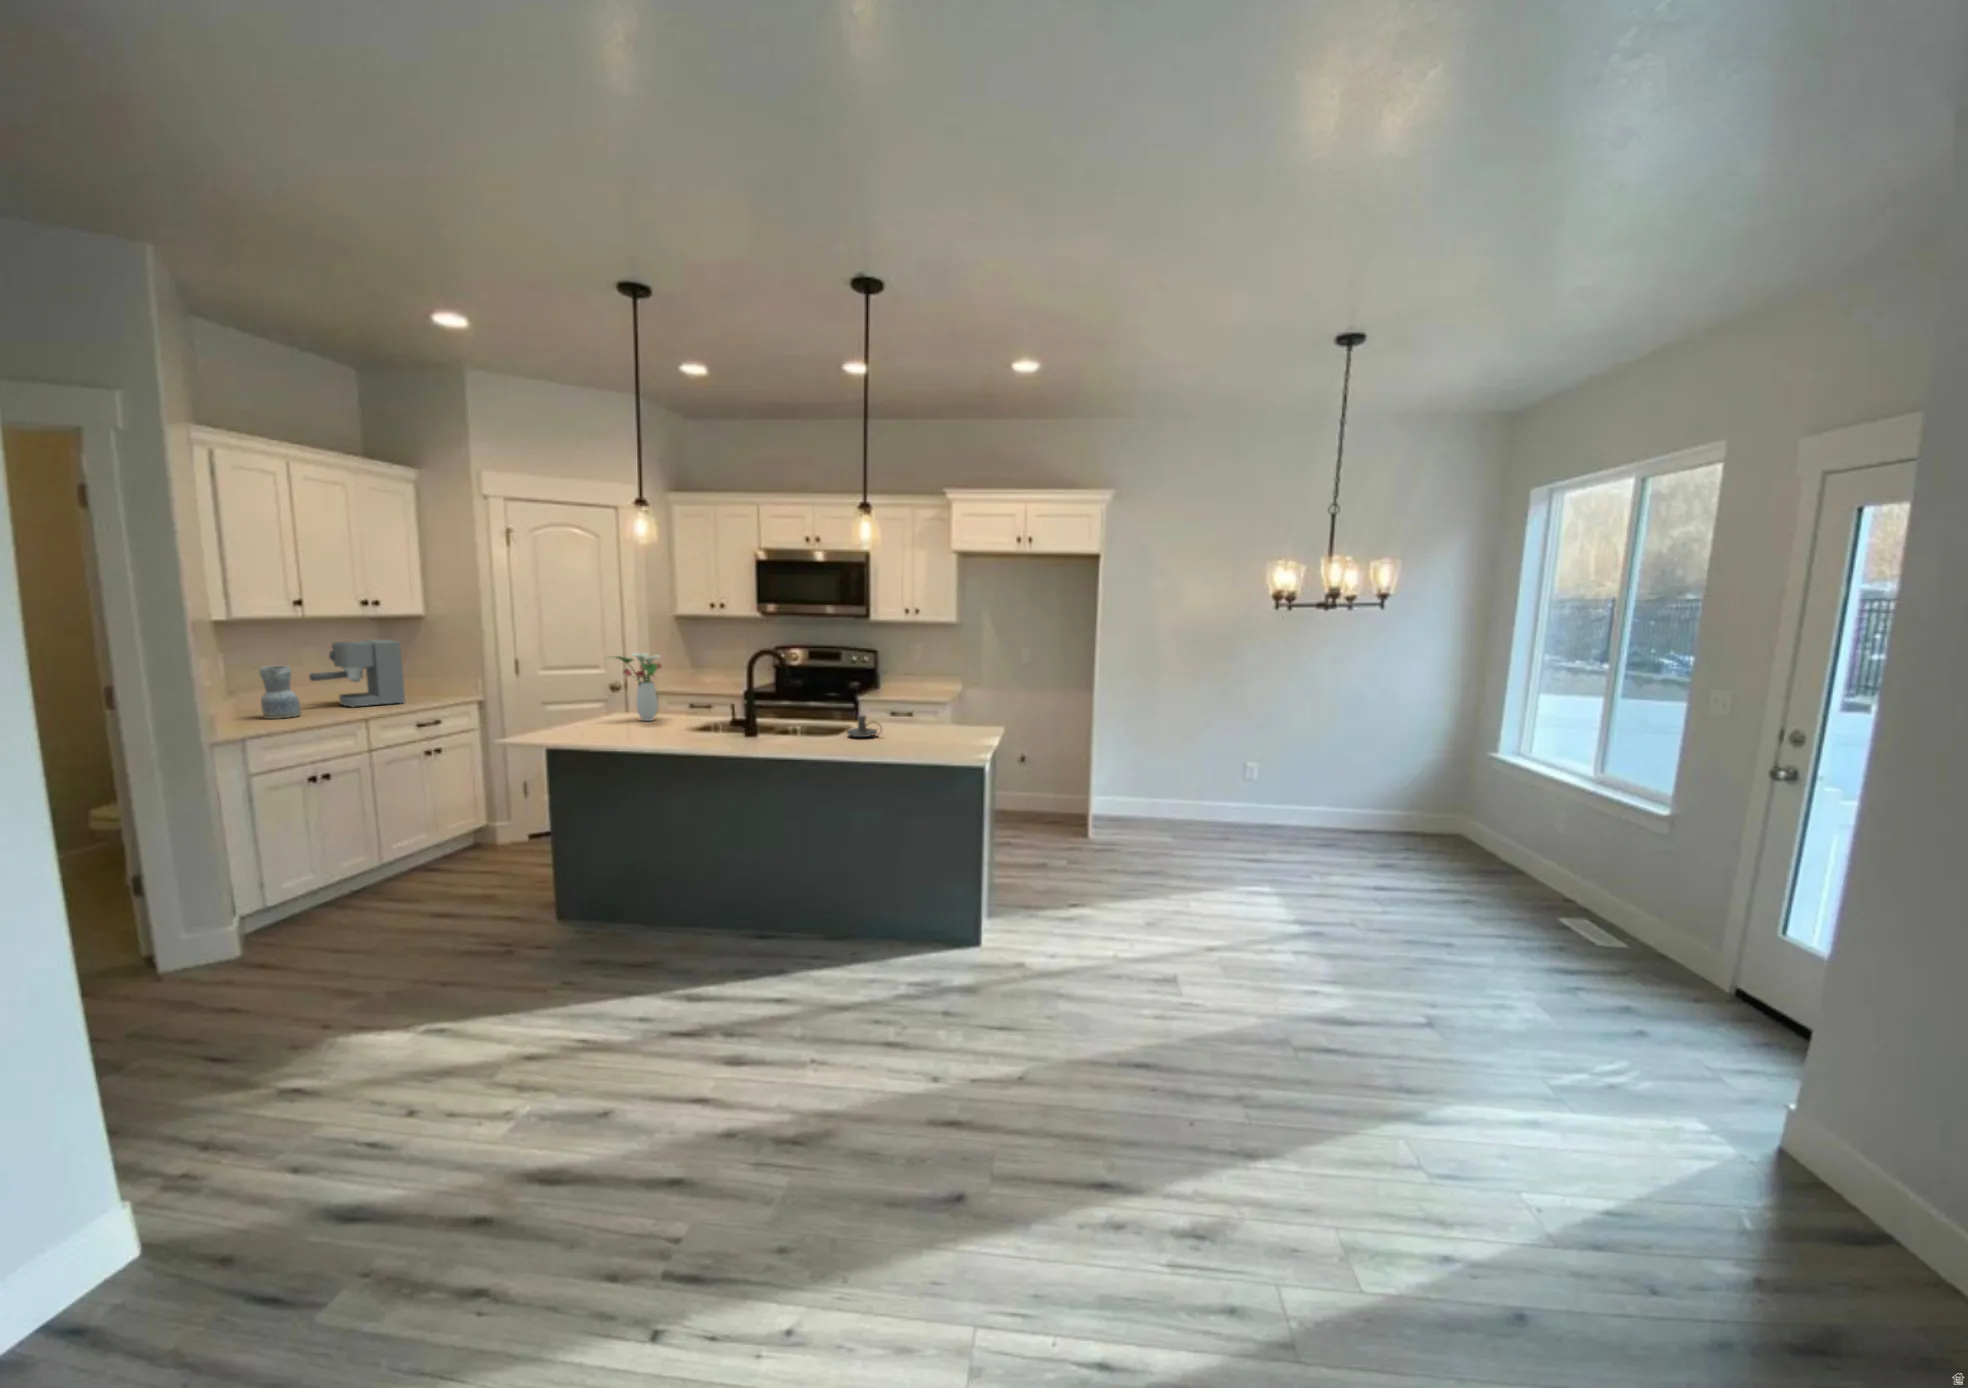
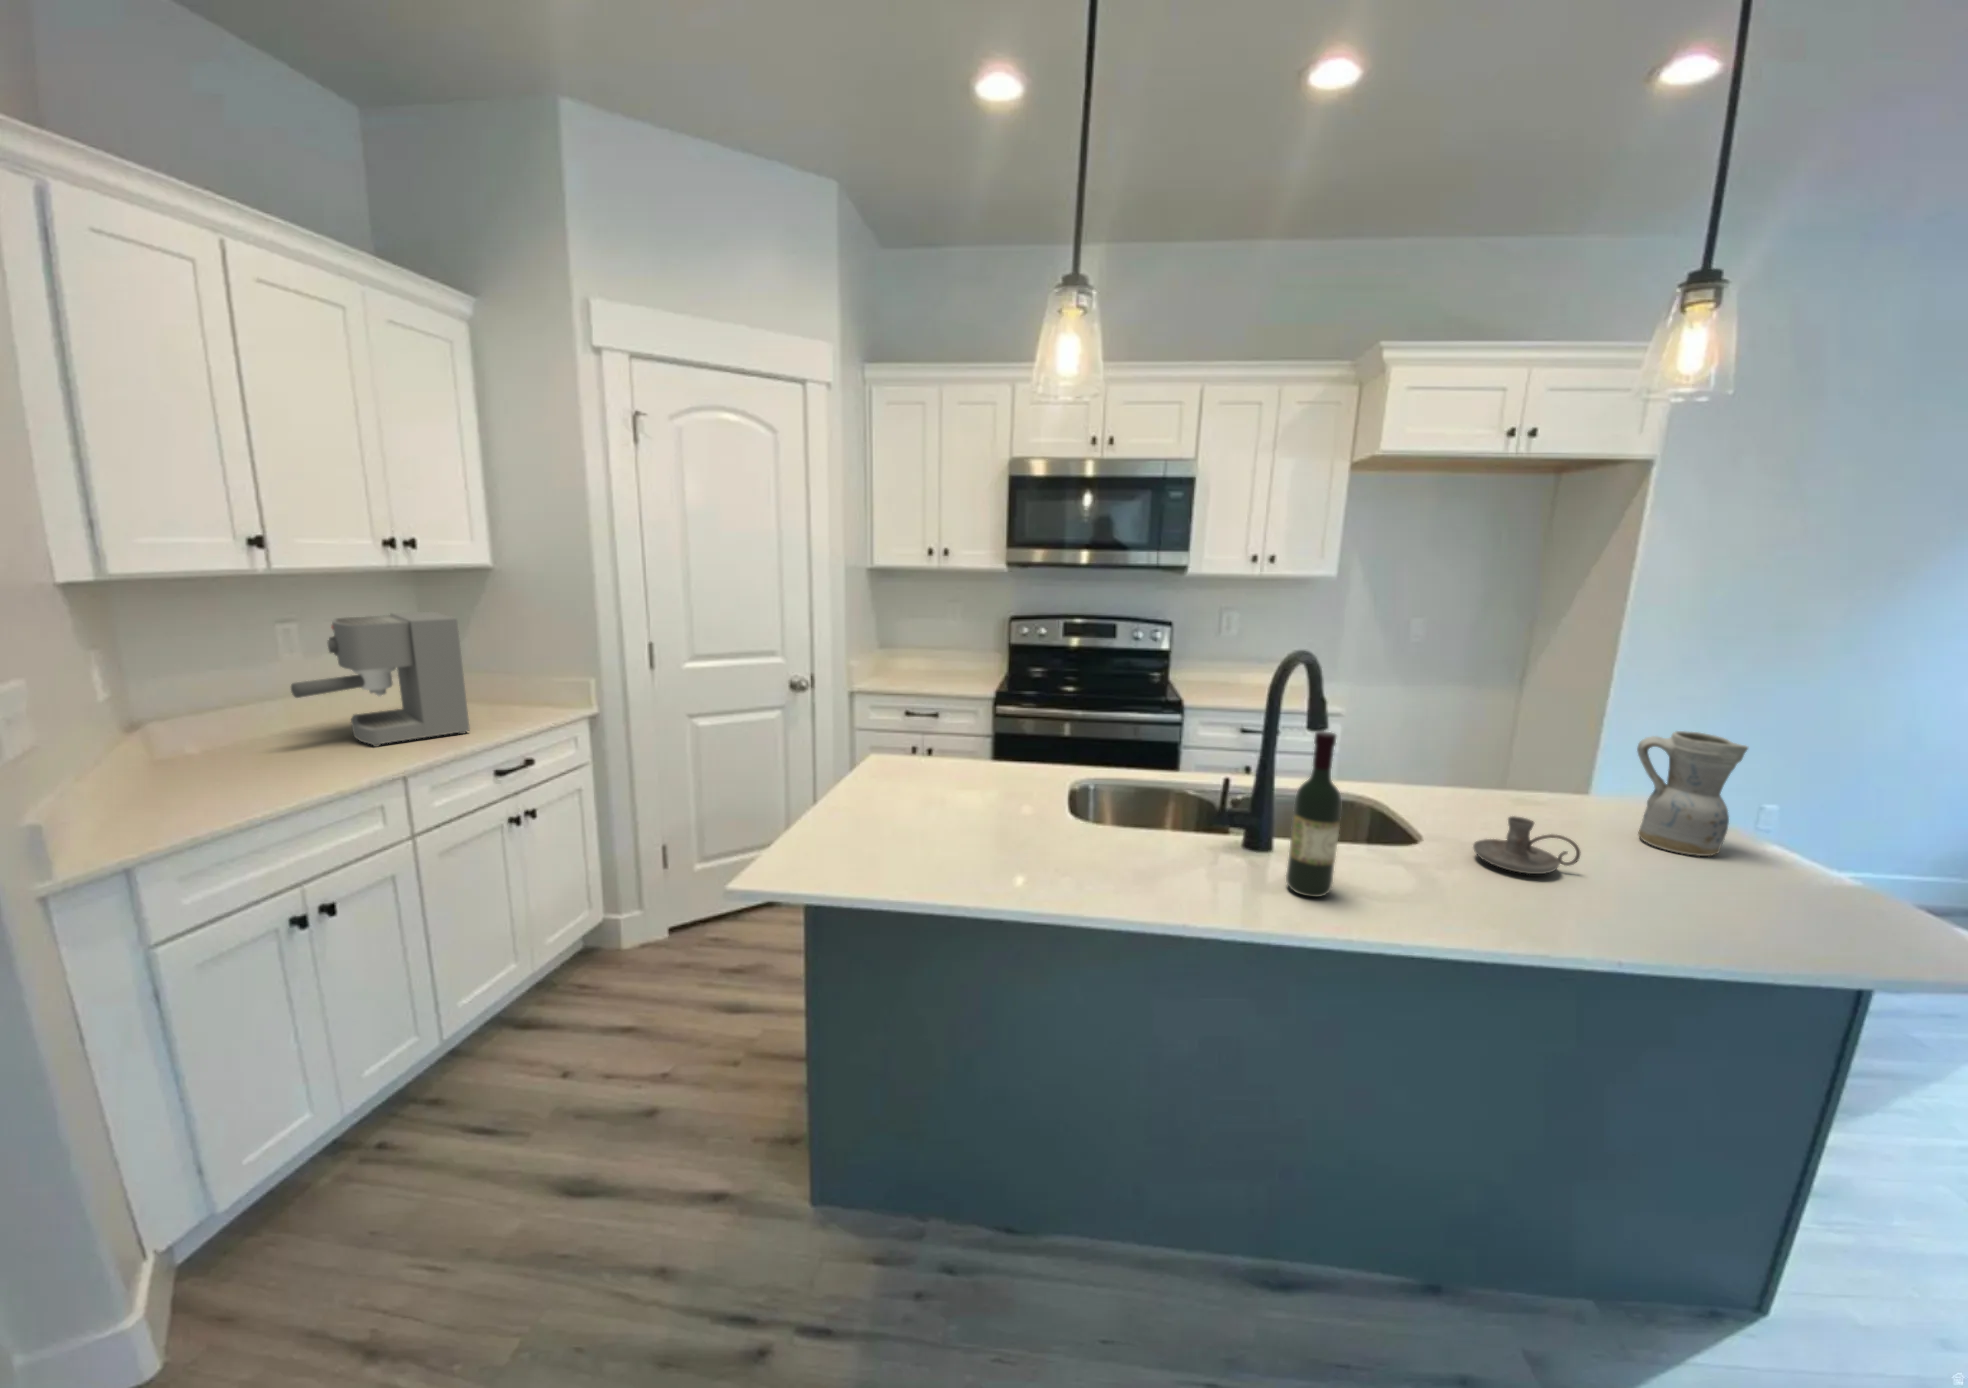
flower arrangement: present [616,653,661,721] -> none [881,650,1002,793]
ceramic pitcher: present [259,666,301,719] -> present [1637,731,1748,856]
wine bottle: none [743,675,762,742] -> present [1286,731,1341,897]

